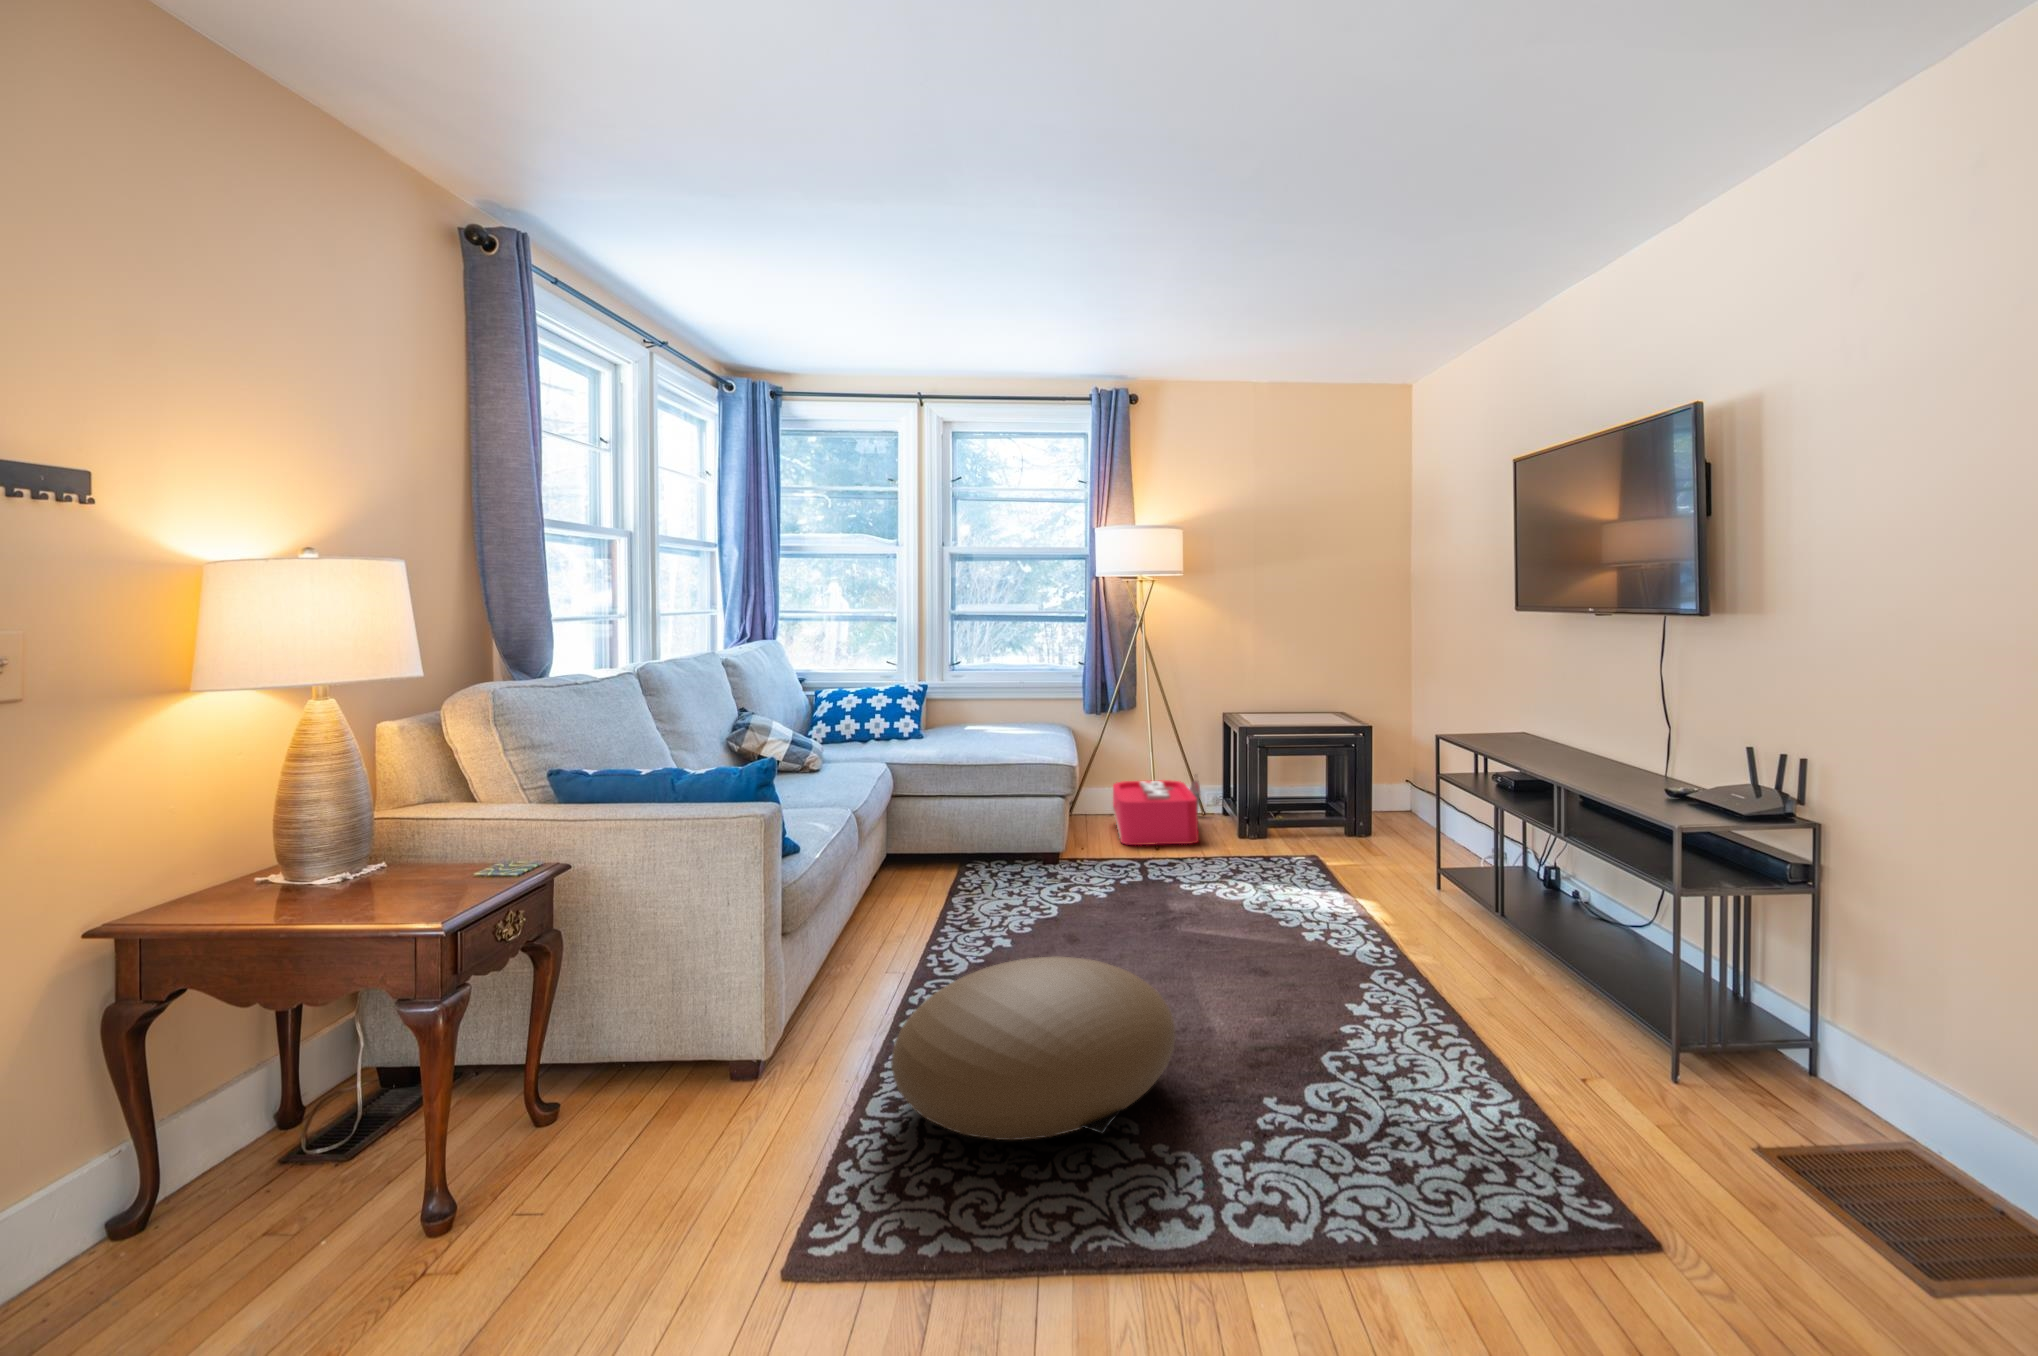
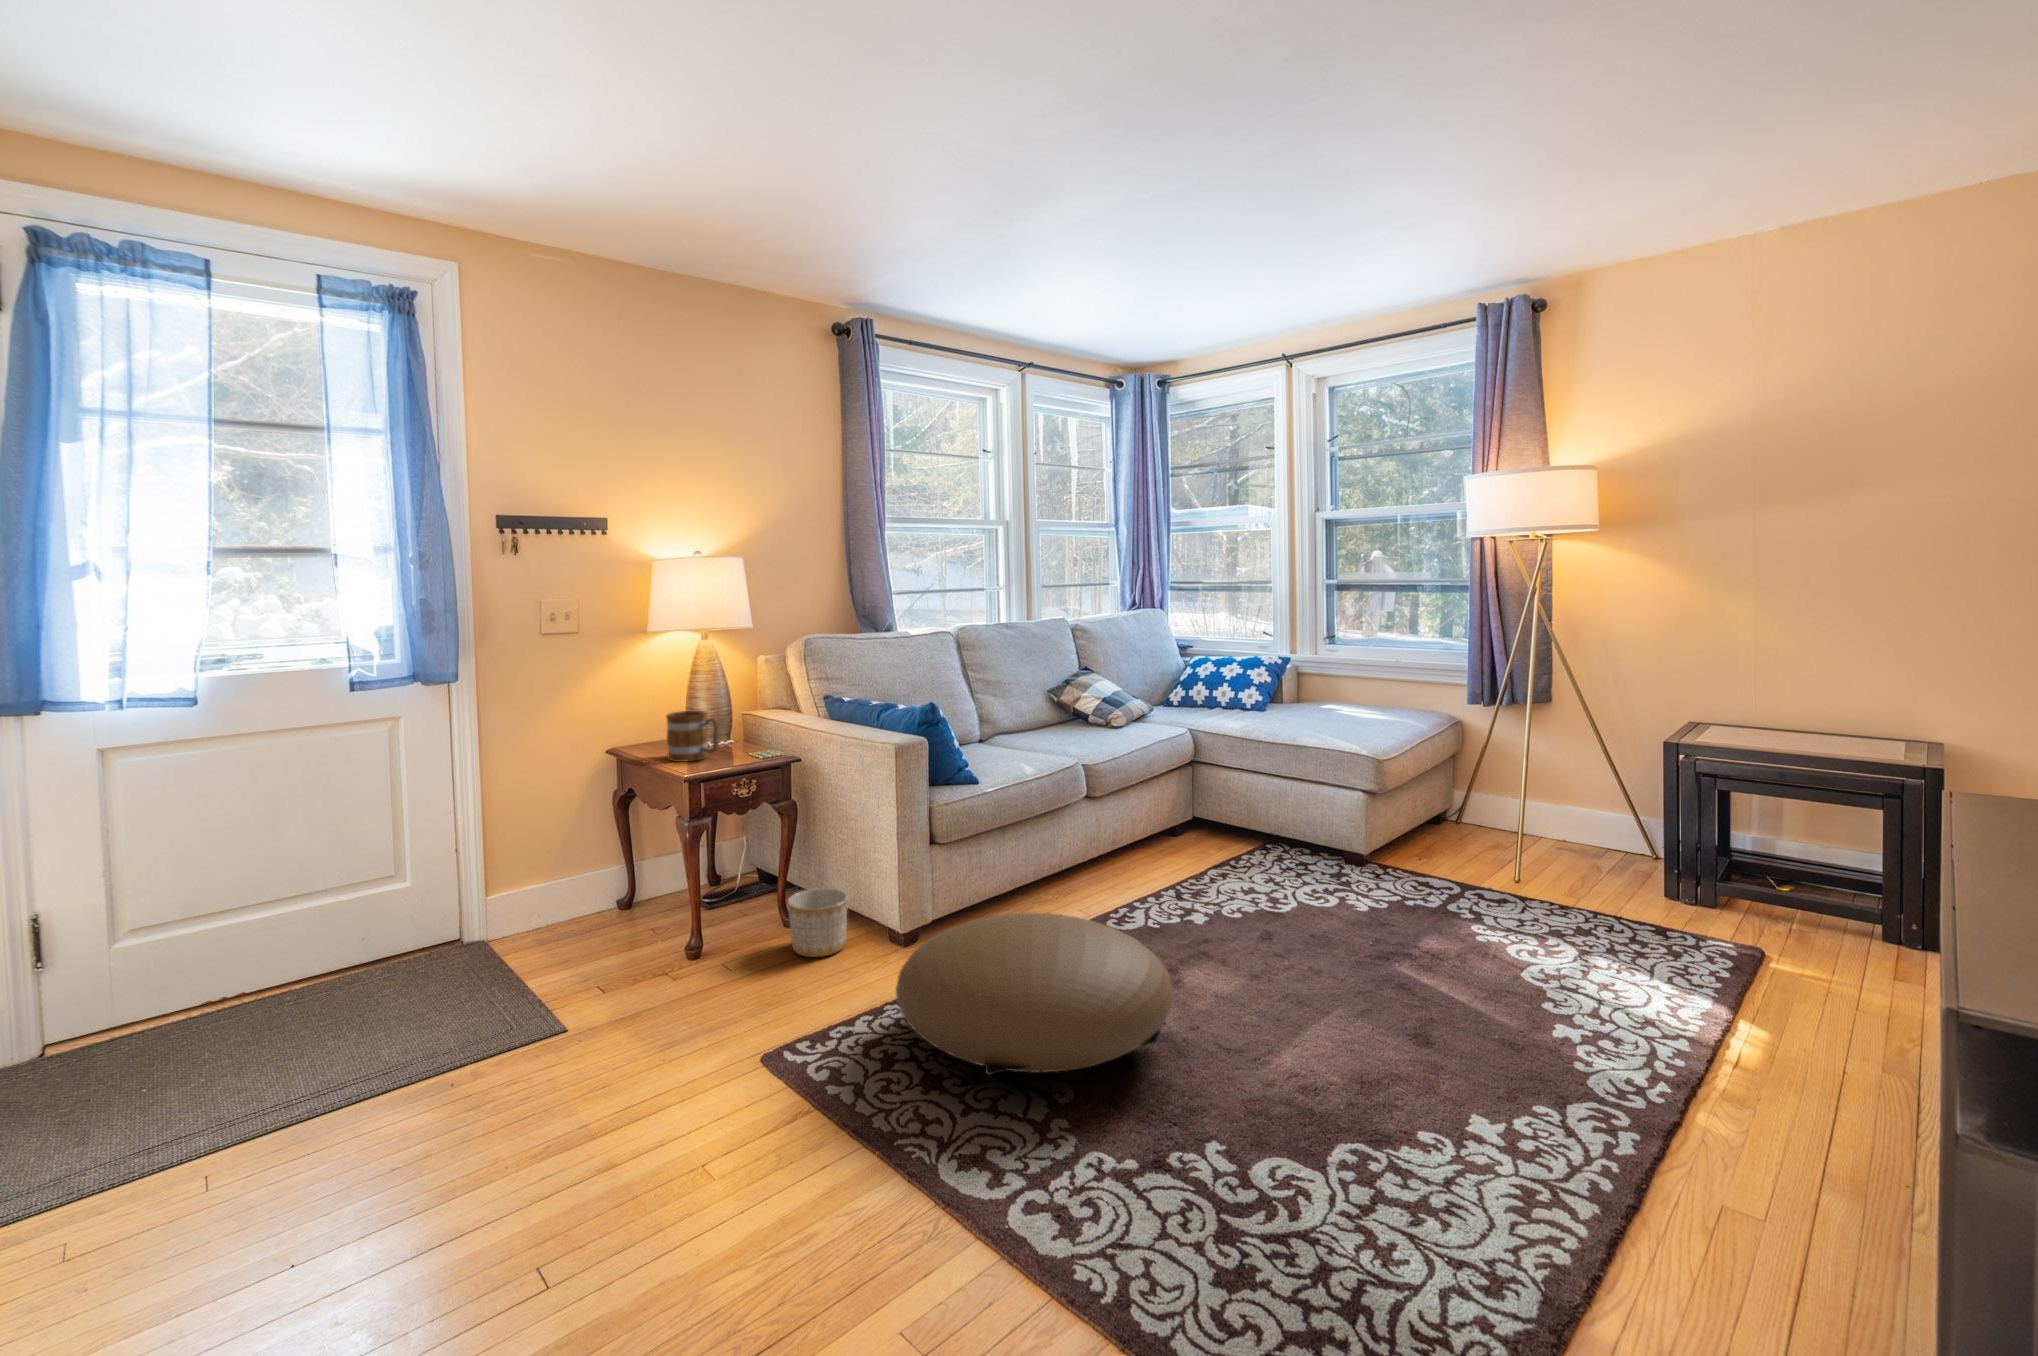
storage bin: present [1113,775,1200,845] -> none [1470,791,1639,883]
mug: none [339,816,457,907] -> present [666,711,719,762]
planter: none [595,1031,689,1139] -> present [788,888,848,957]

